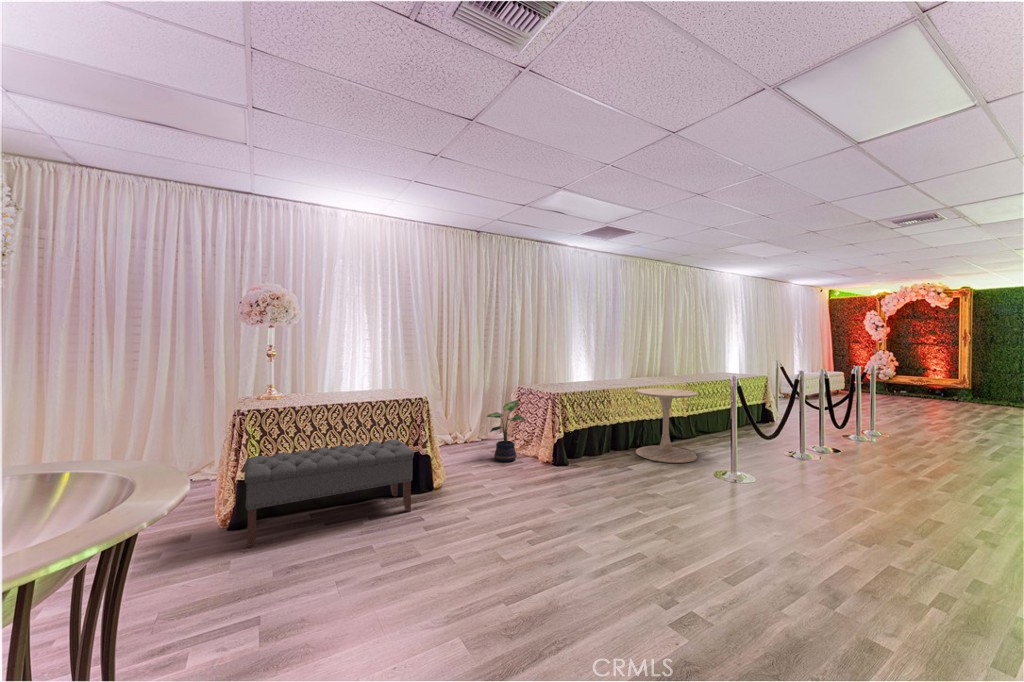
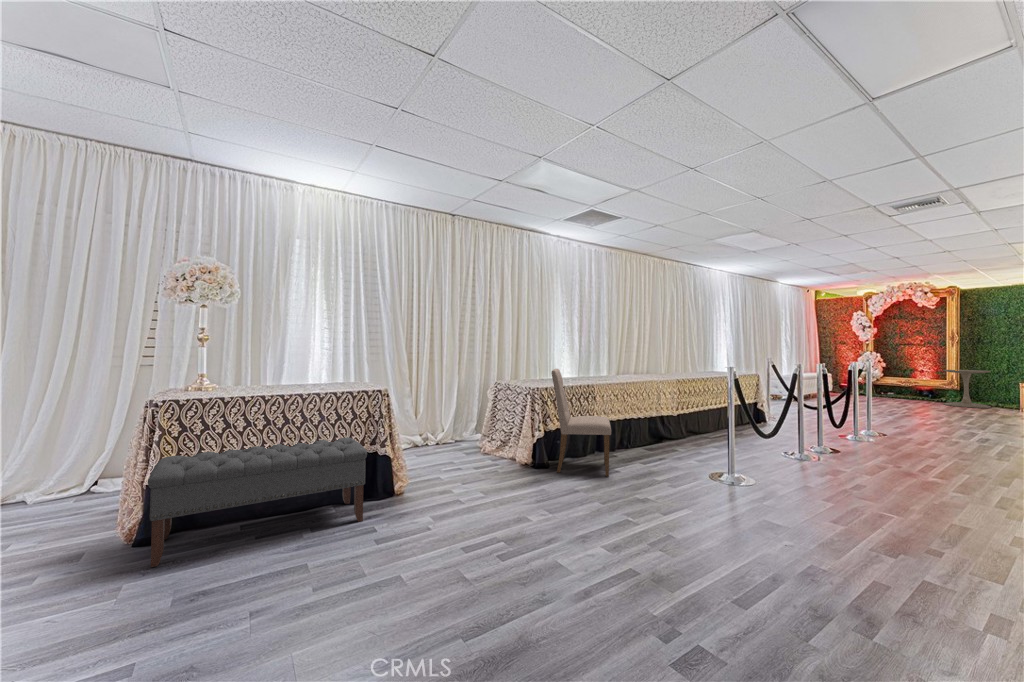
dining chair: none [571,375,625,474] -> present [551,369,611,476]
pedestal table: present [636,388,697,463] -> present [943,370,991,408]
potted plant: present [487,400,525,462] -> none [458,397,501,465]

